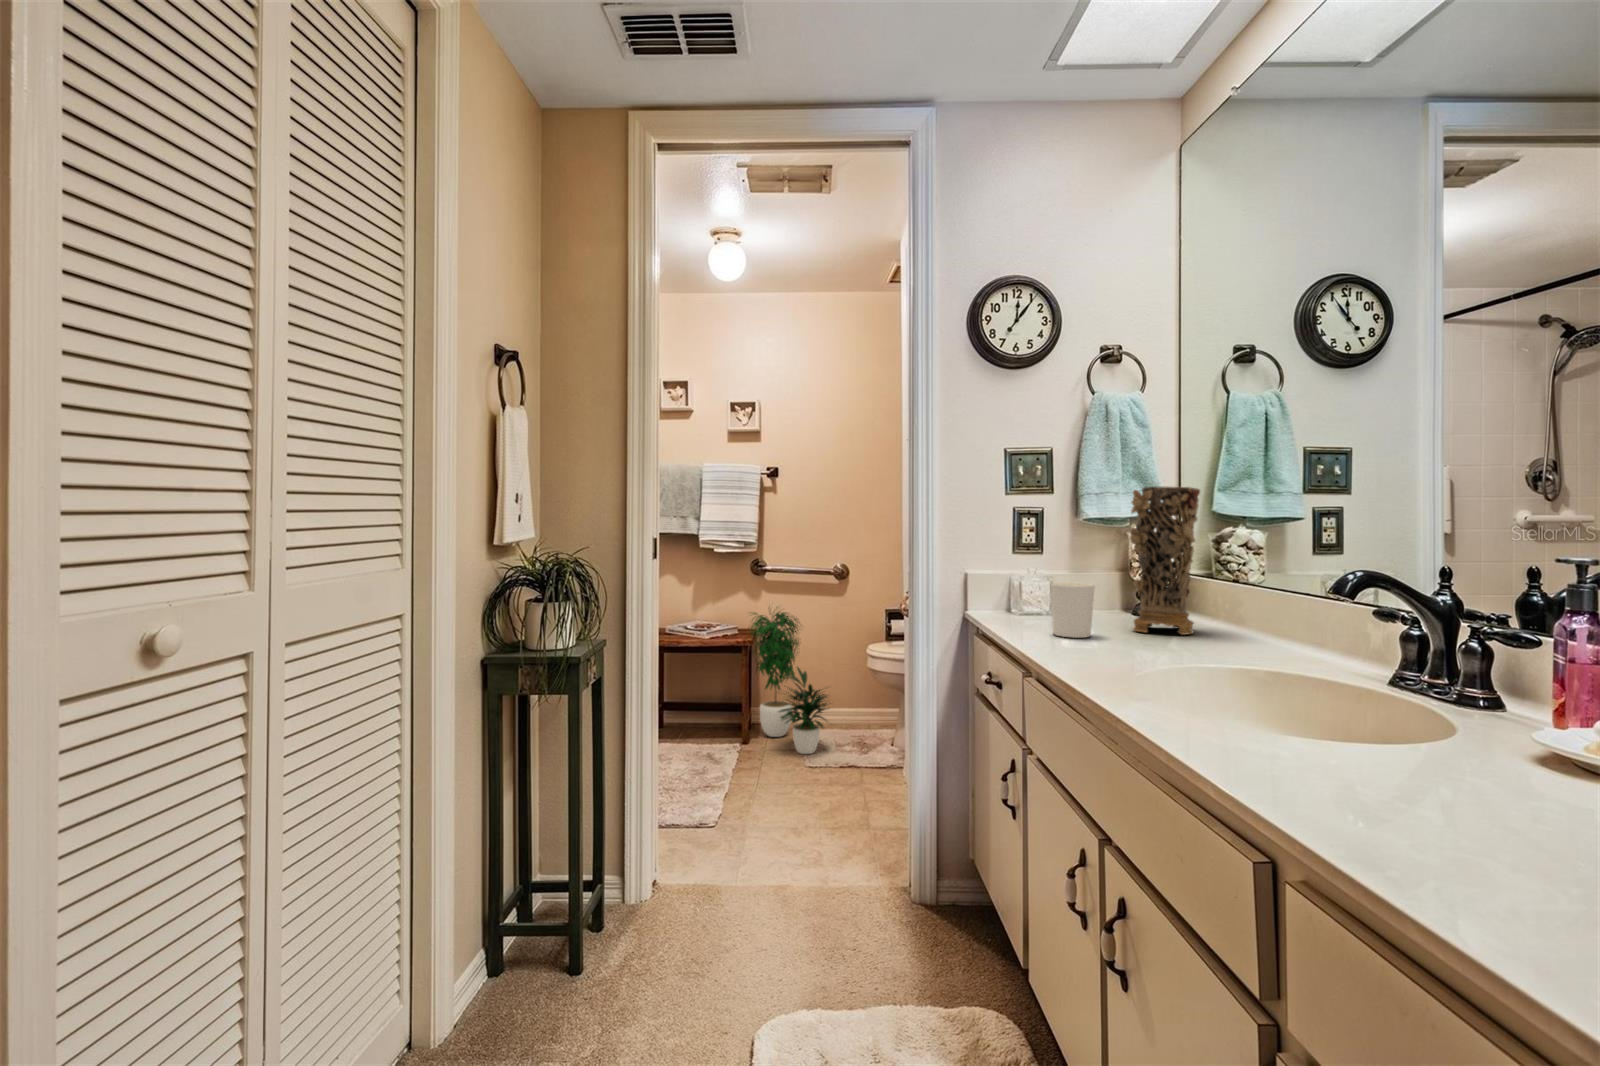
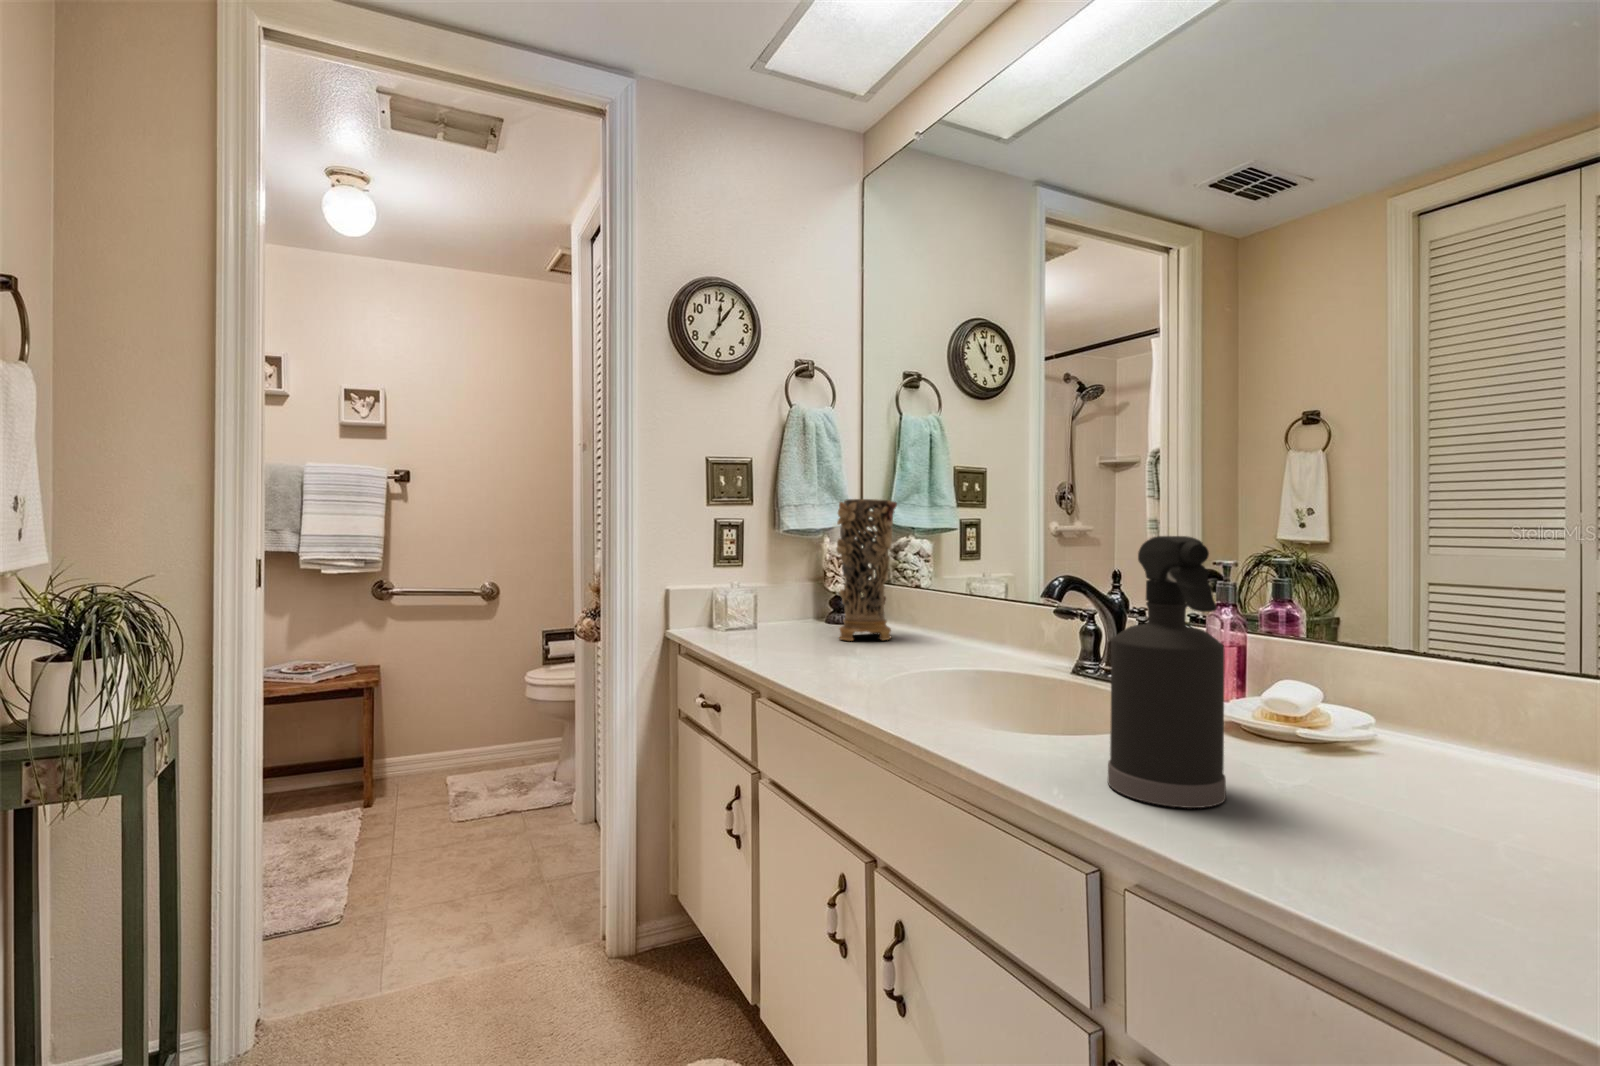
spray bottle: none [1309,525,1455,821] -> present [1108,536,1226,808]
candle holder: present [1051,582,1095,638] -> none [769,595,811,651]
potted plant: present [750,611,830,754] -> none [366,628,488,807]

